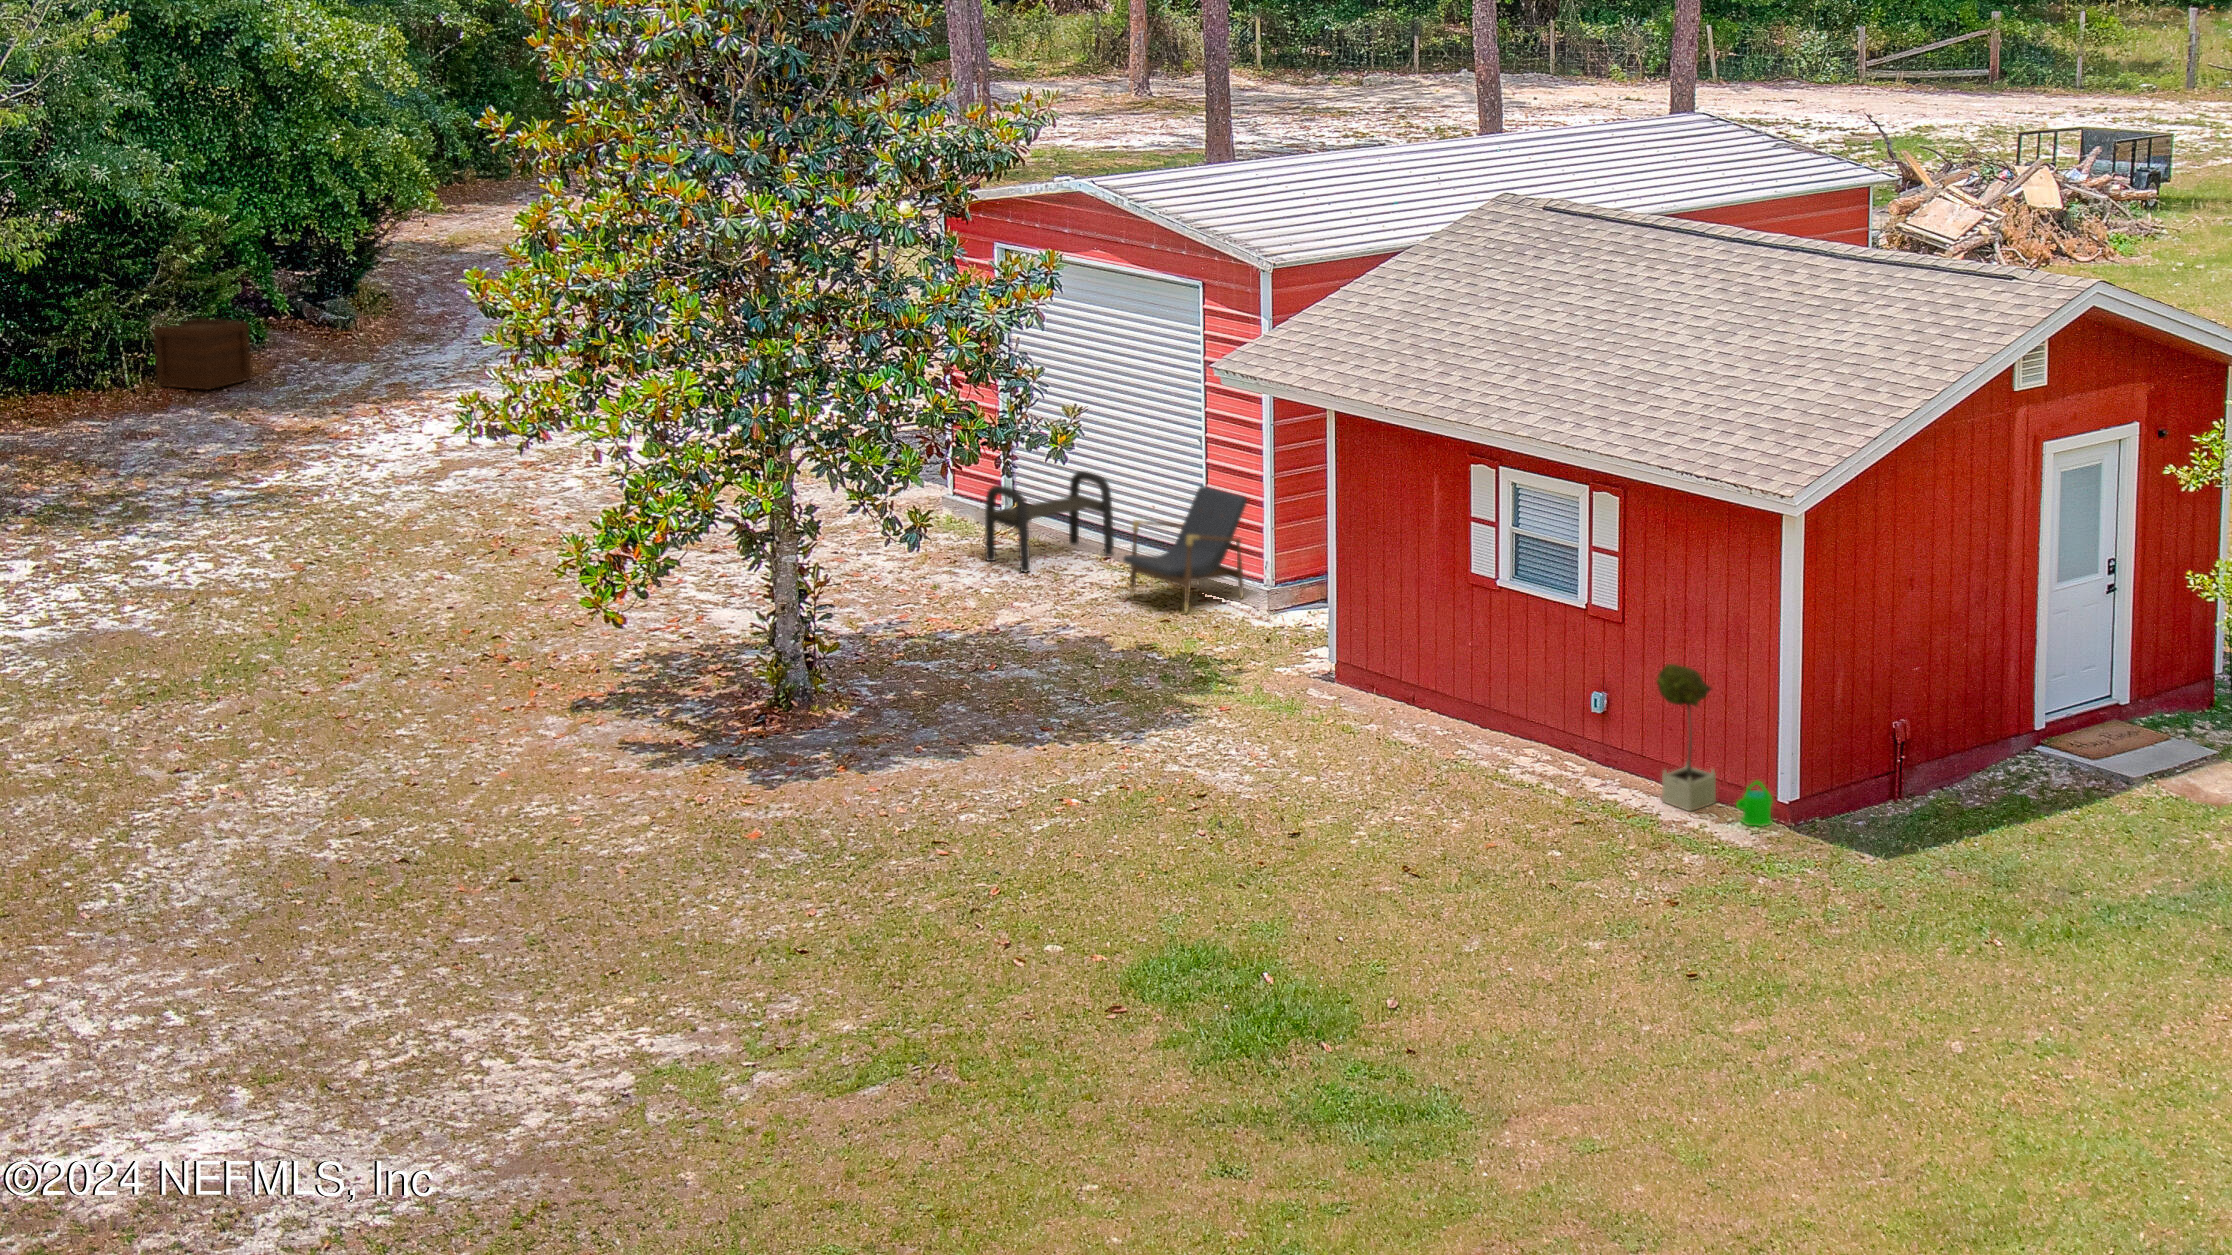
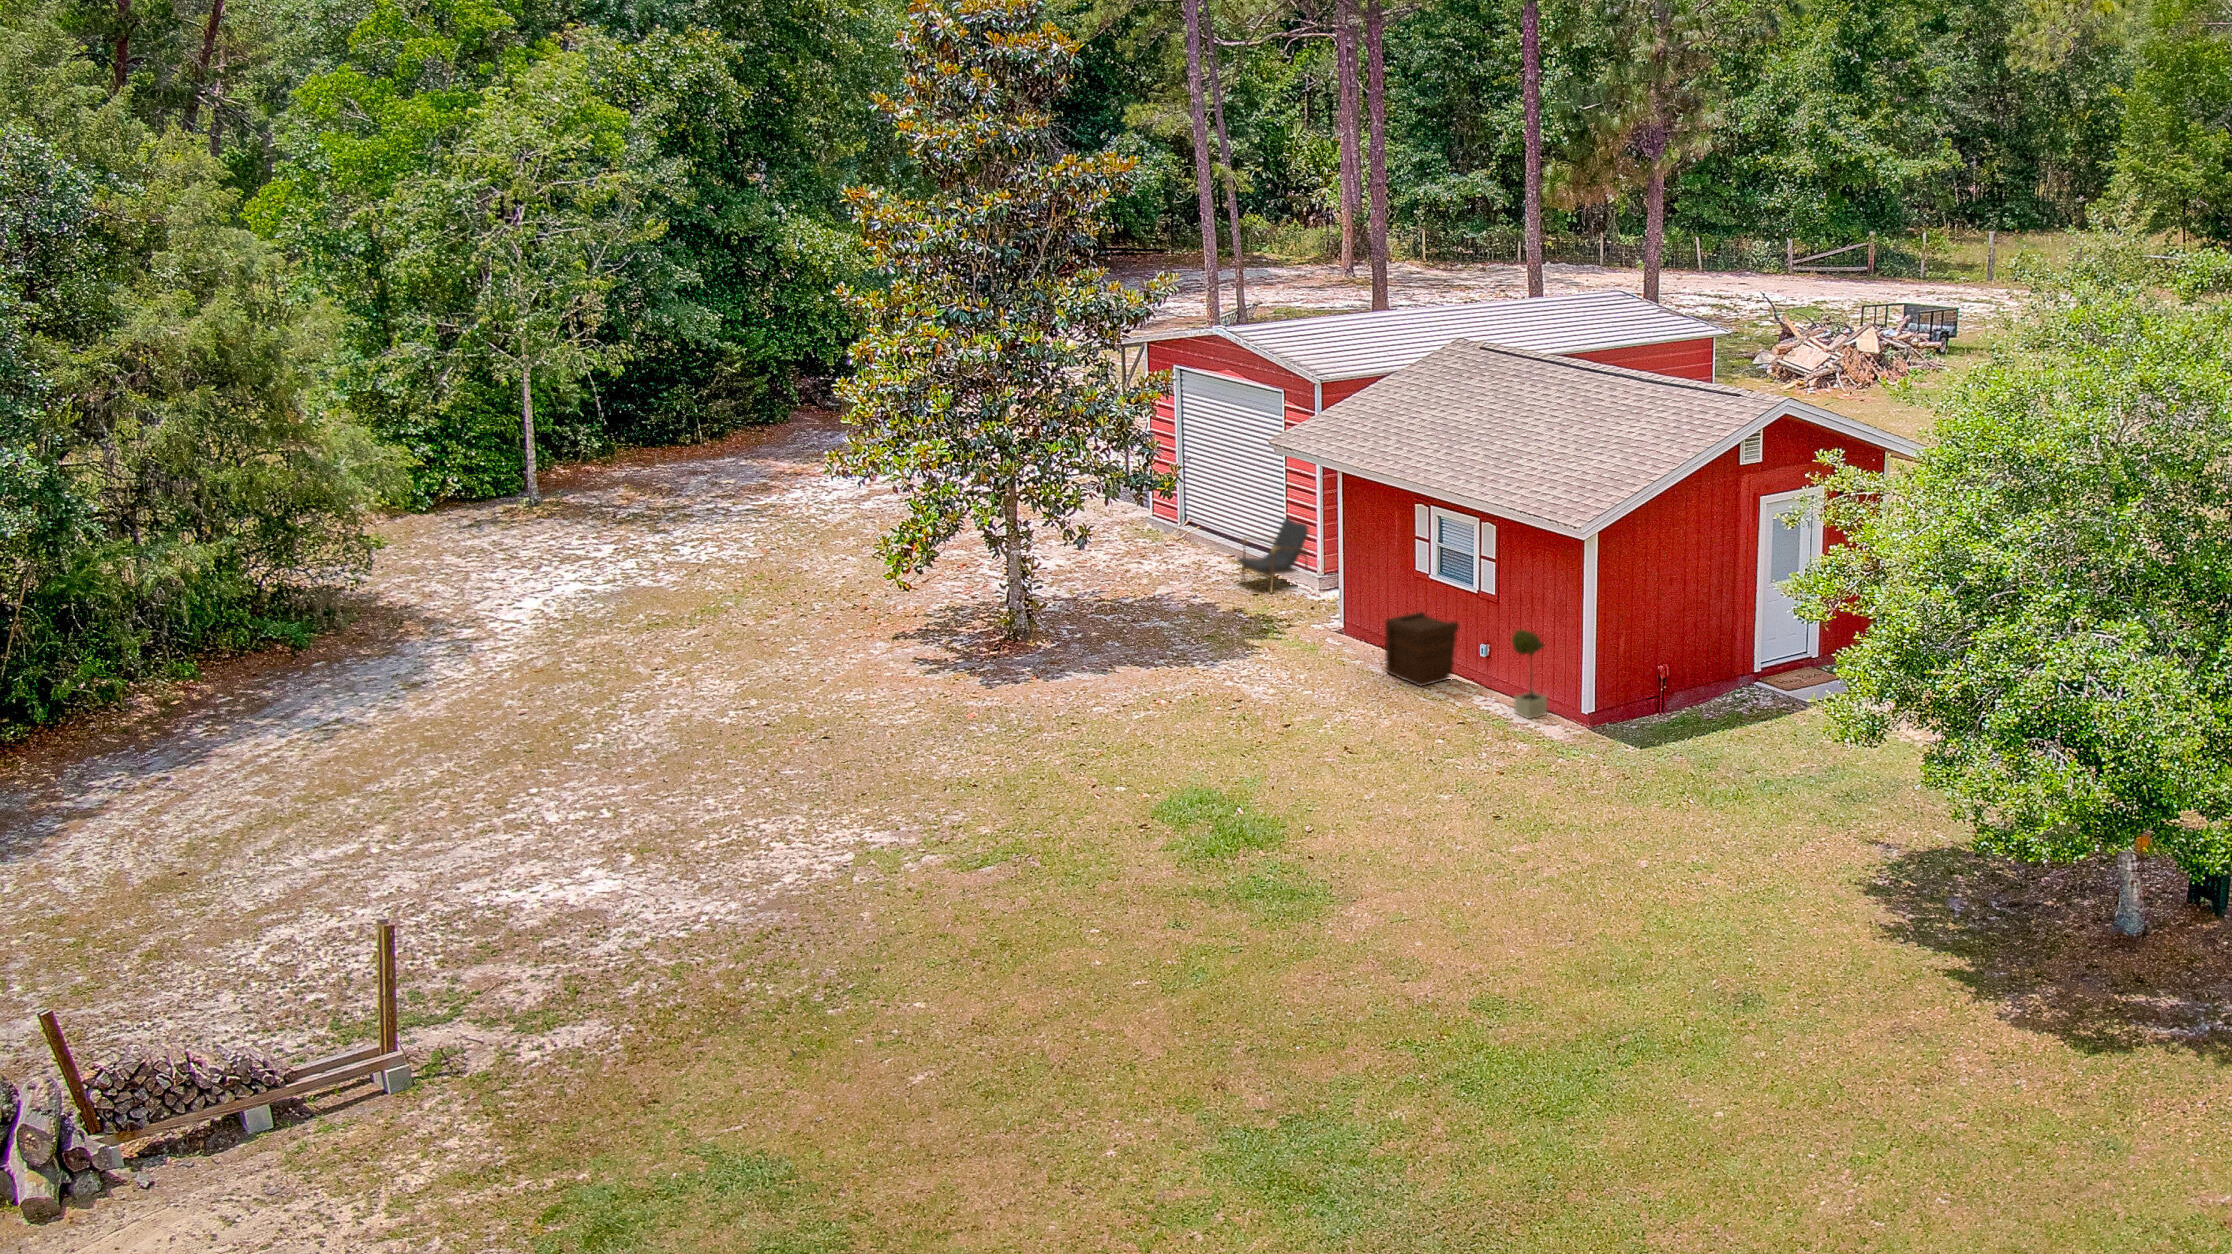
wooden crate: present [153,319,252,390] -> present [1385,612,1459,686]
bench: present [985,471,1114,572] -> none [1164,507,1242,567]
watering can: present [1736,781,1773,826] -> none [1553,701,1579,729]

